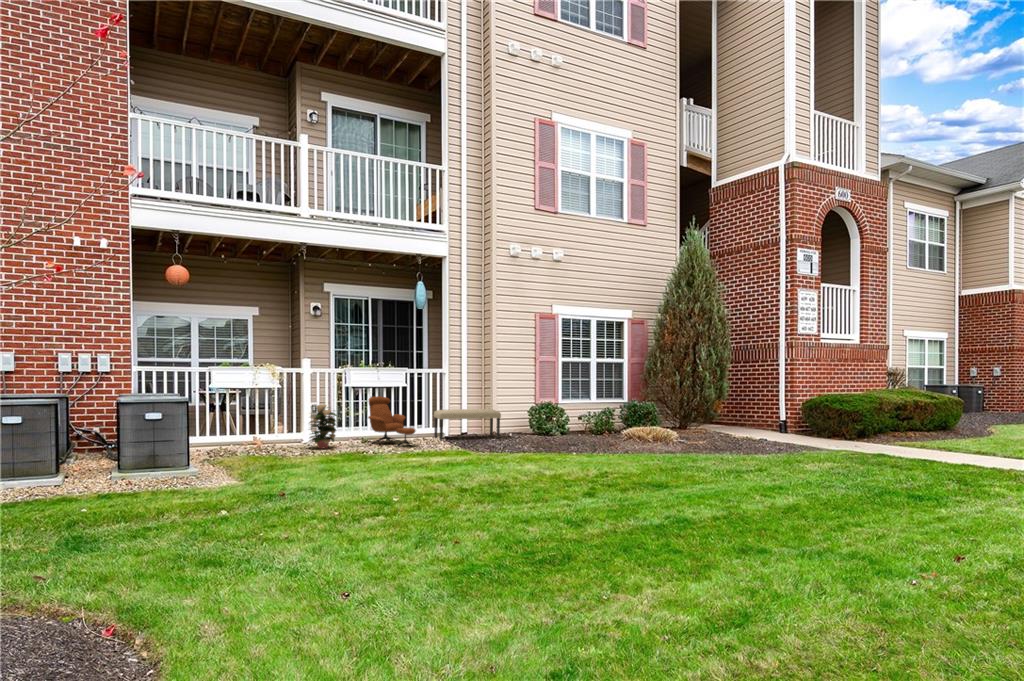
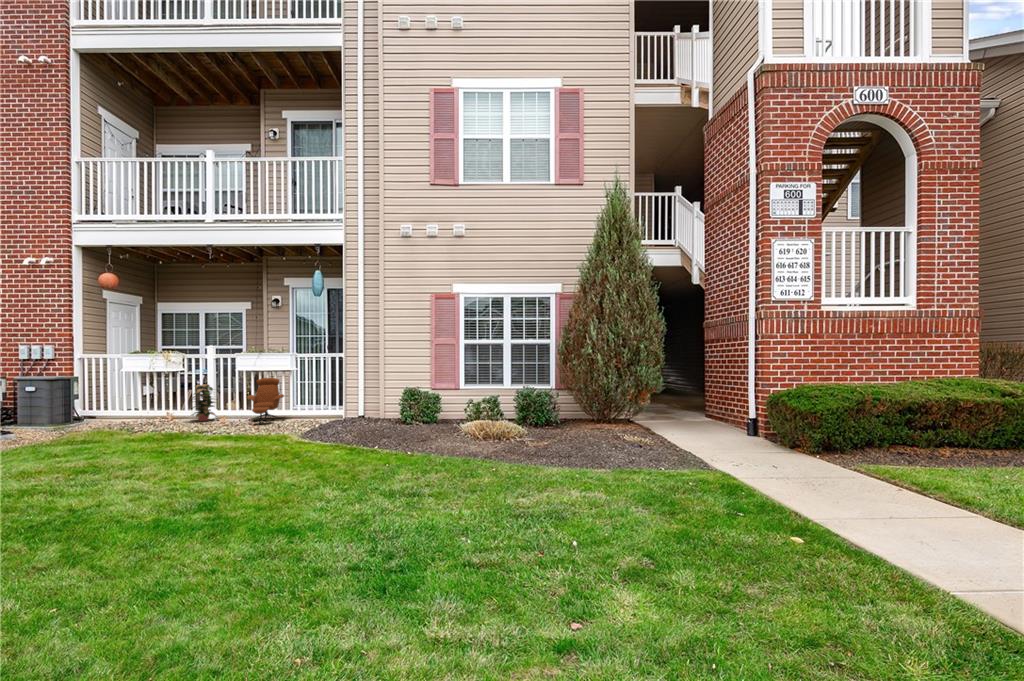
bench: present [434,409,501,440] -> none [312,392,379,422]

